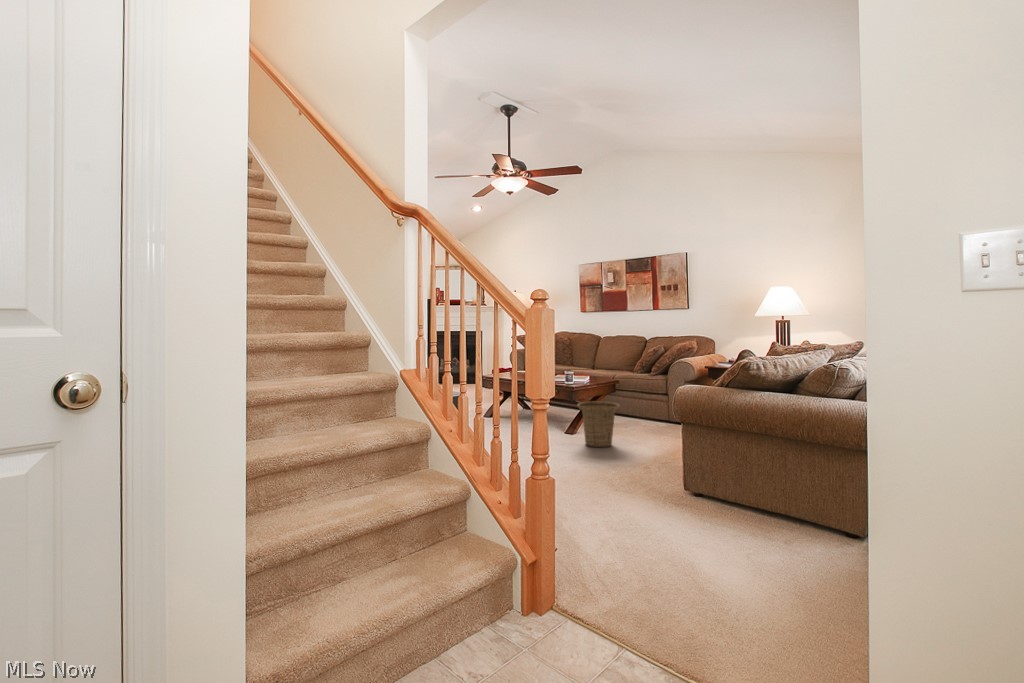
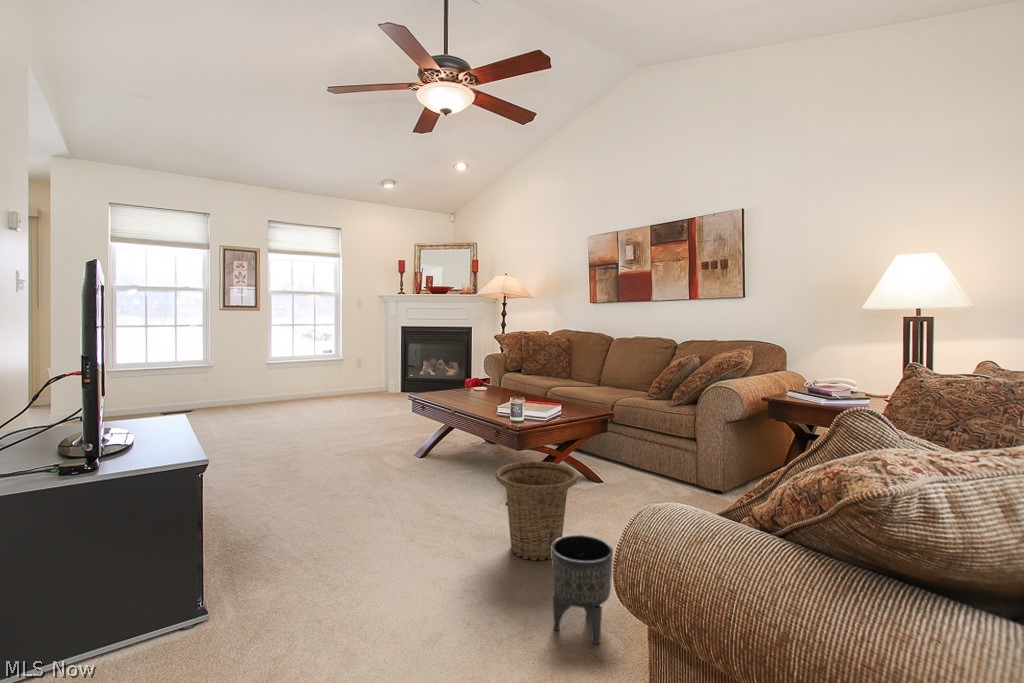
planter: none [624,424,652,466] -> present [551,535,613,644]

